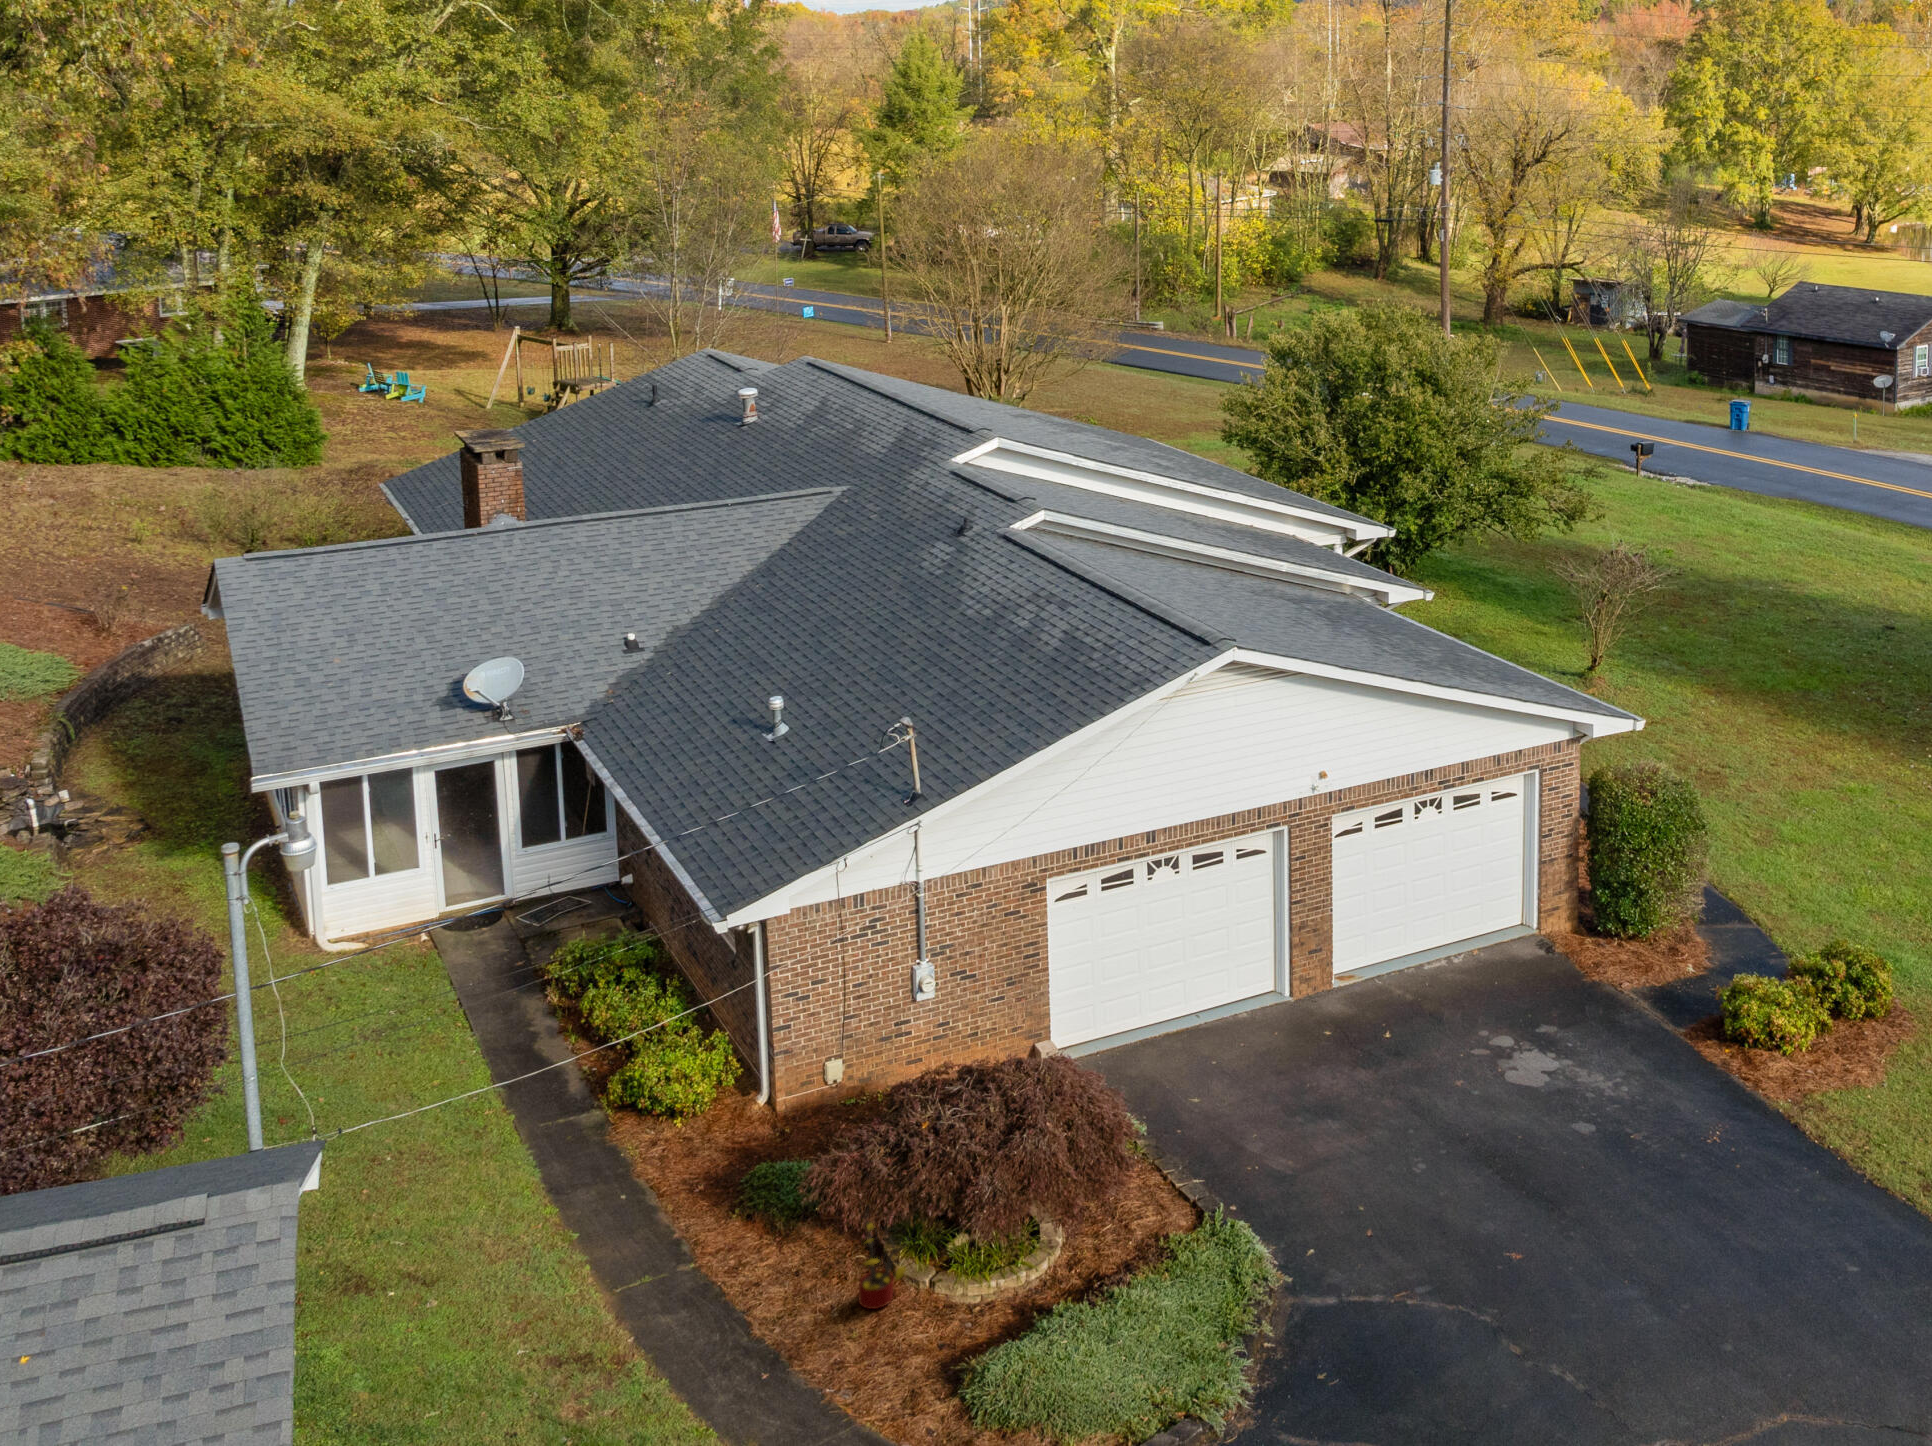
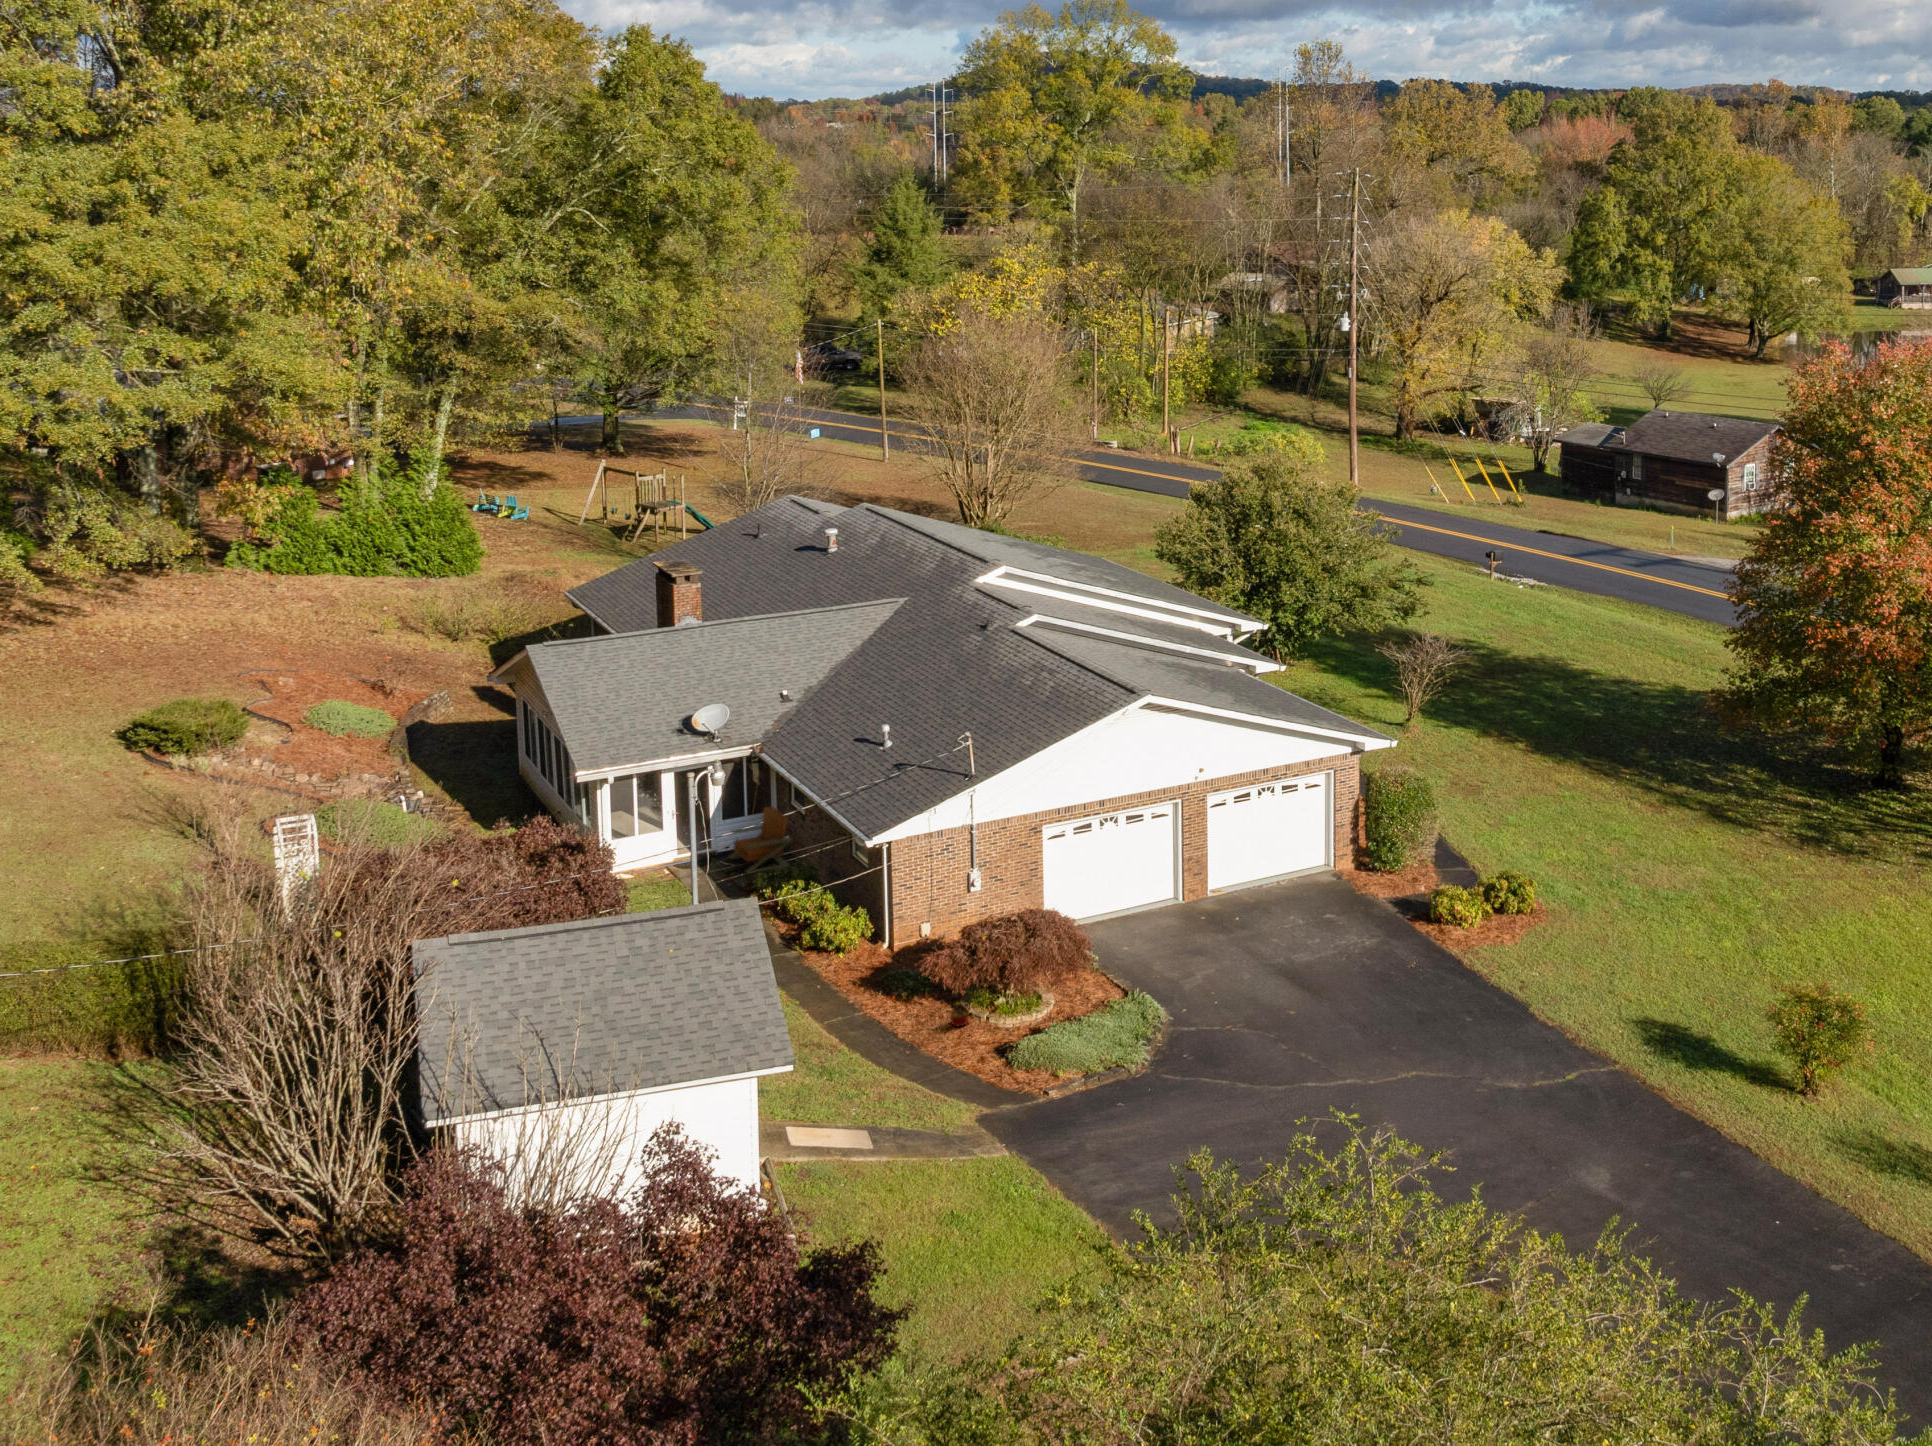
lounge chair: none [536,824,636,942] -> present [730,807,792,874]

